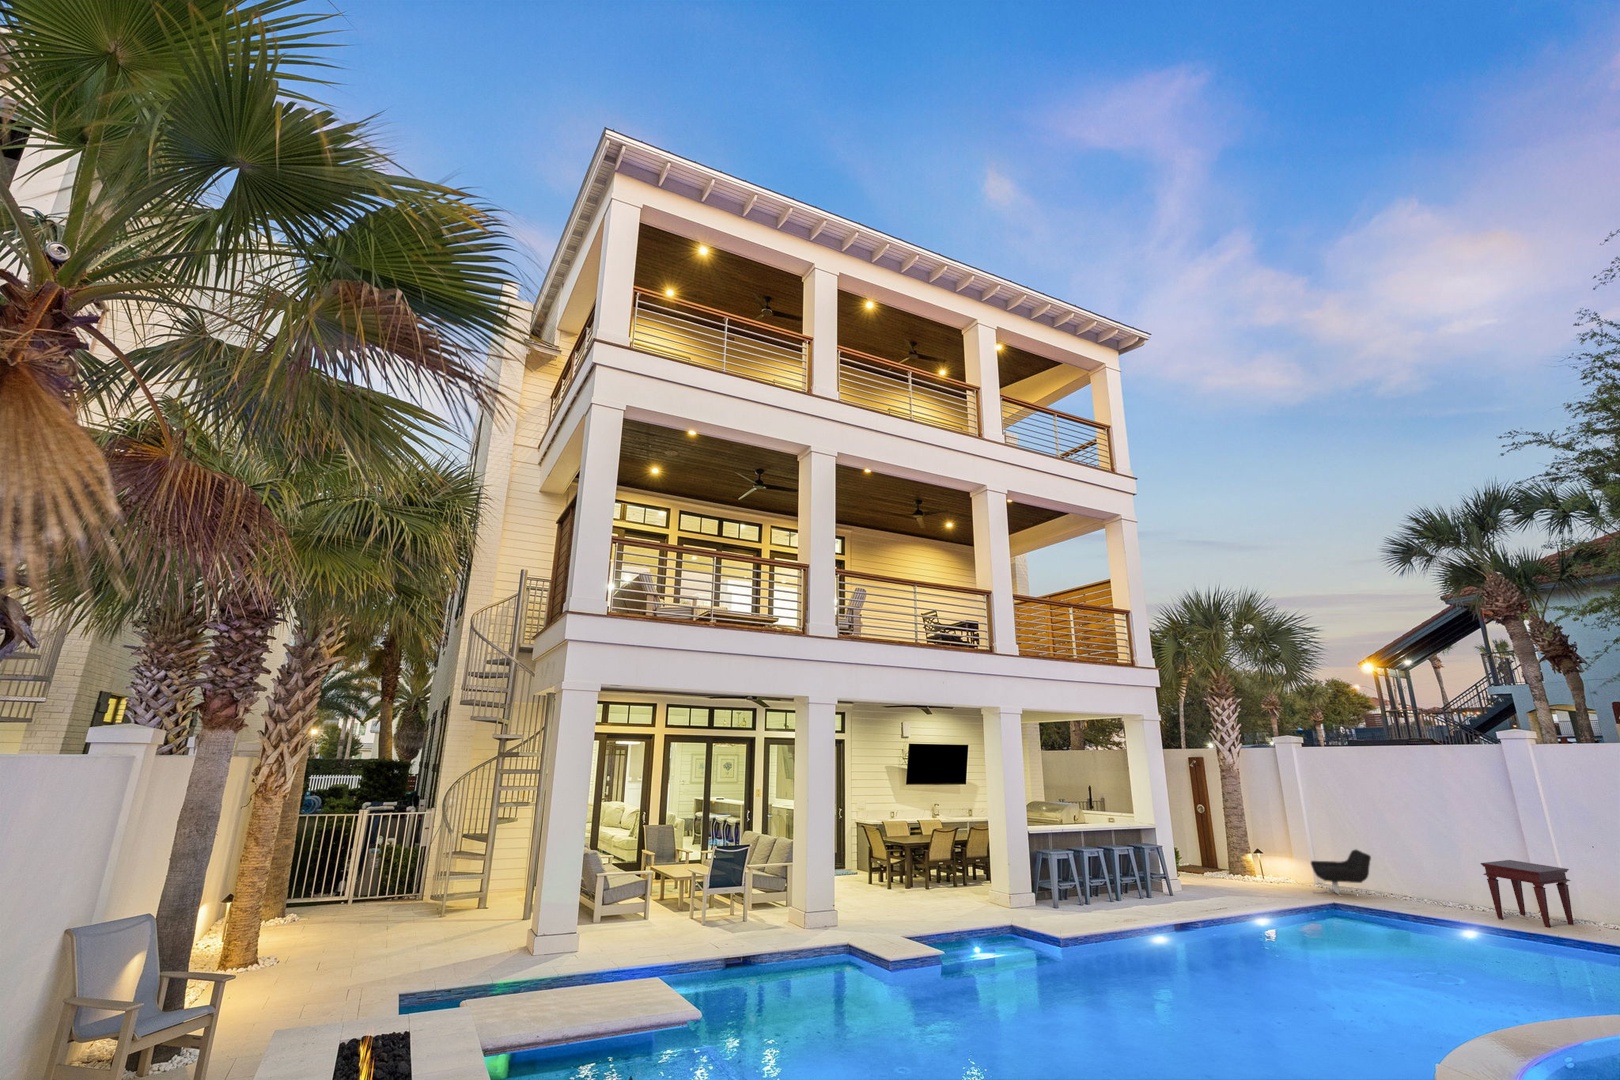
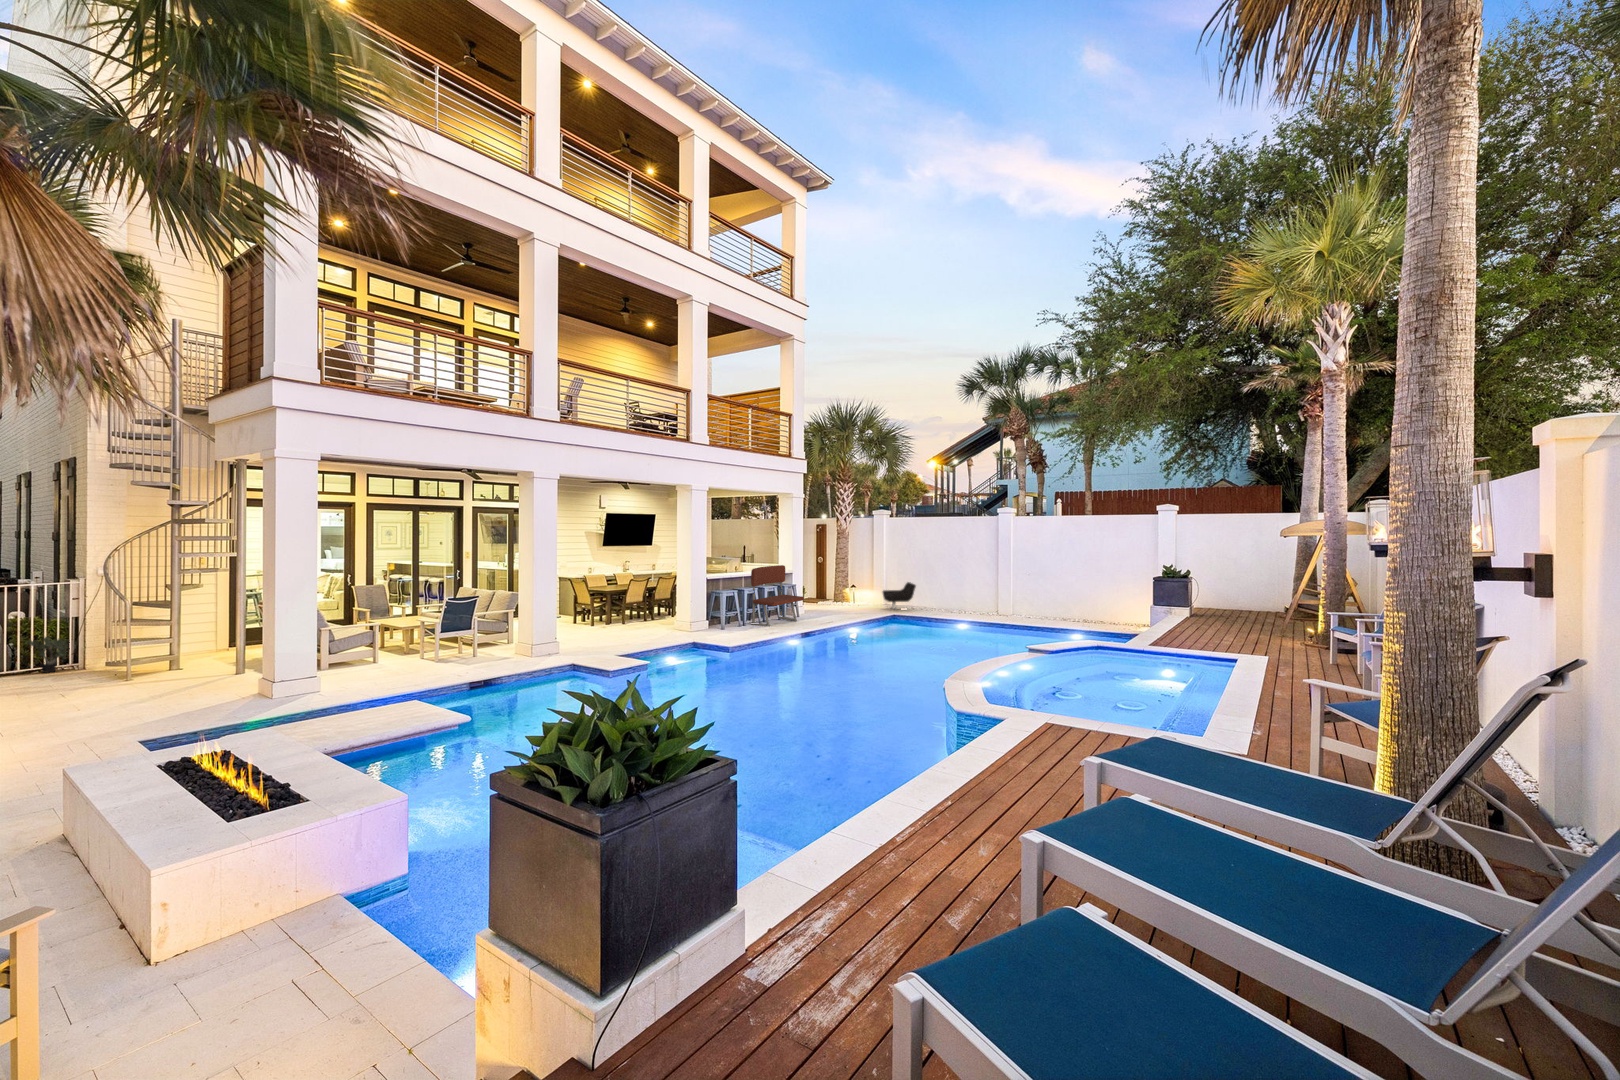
bench: none [1093,817,1178,911] -> present [751,565,804,626]
side table: present [1481,860,1574,928] -> none [971,583,1010,618]
potted plant: none [382,865,415,902] -> present [28,637,70,673]

